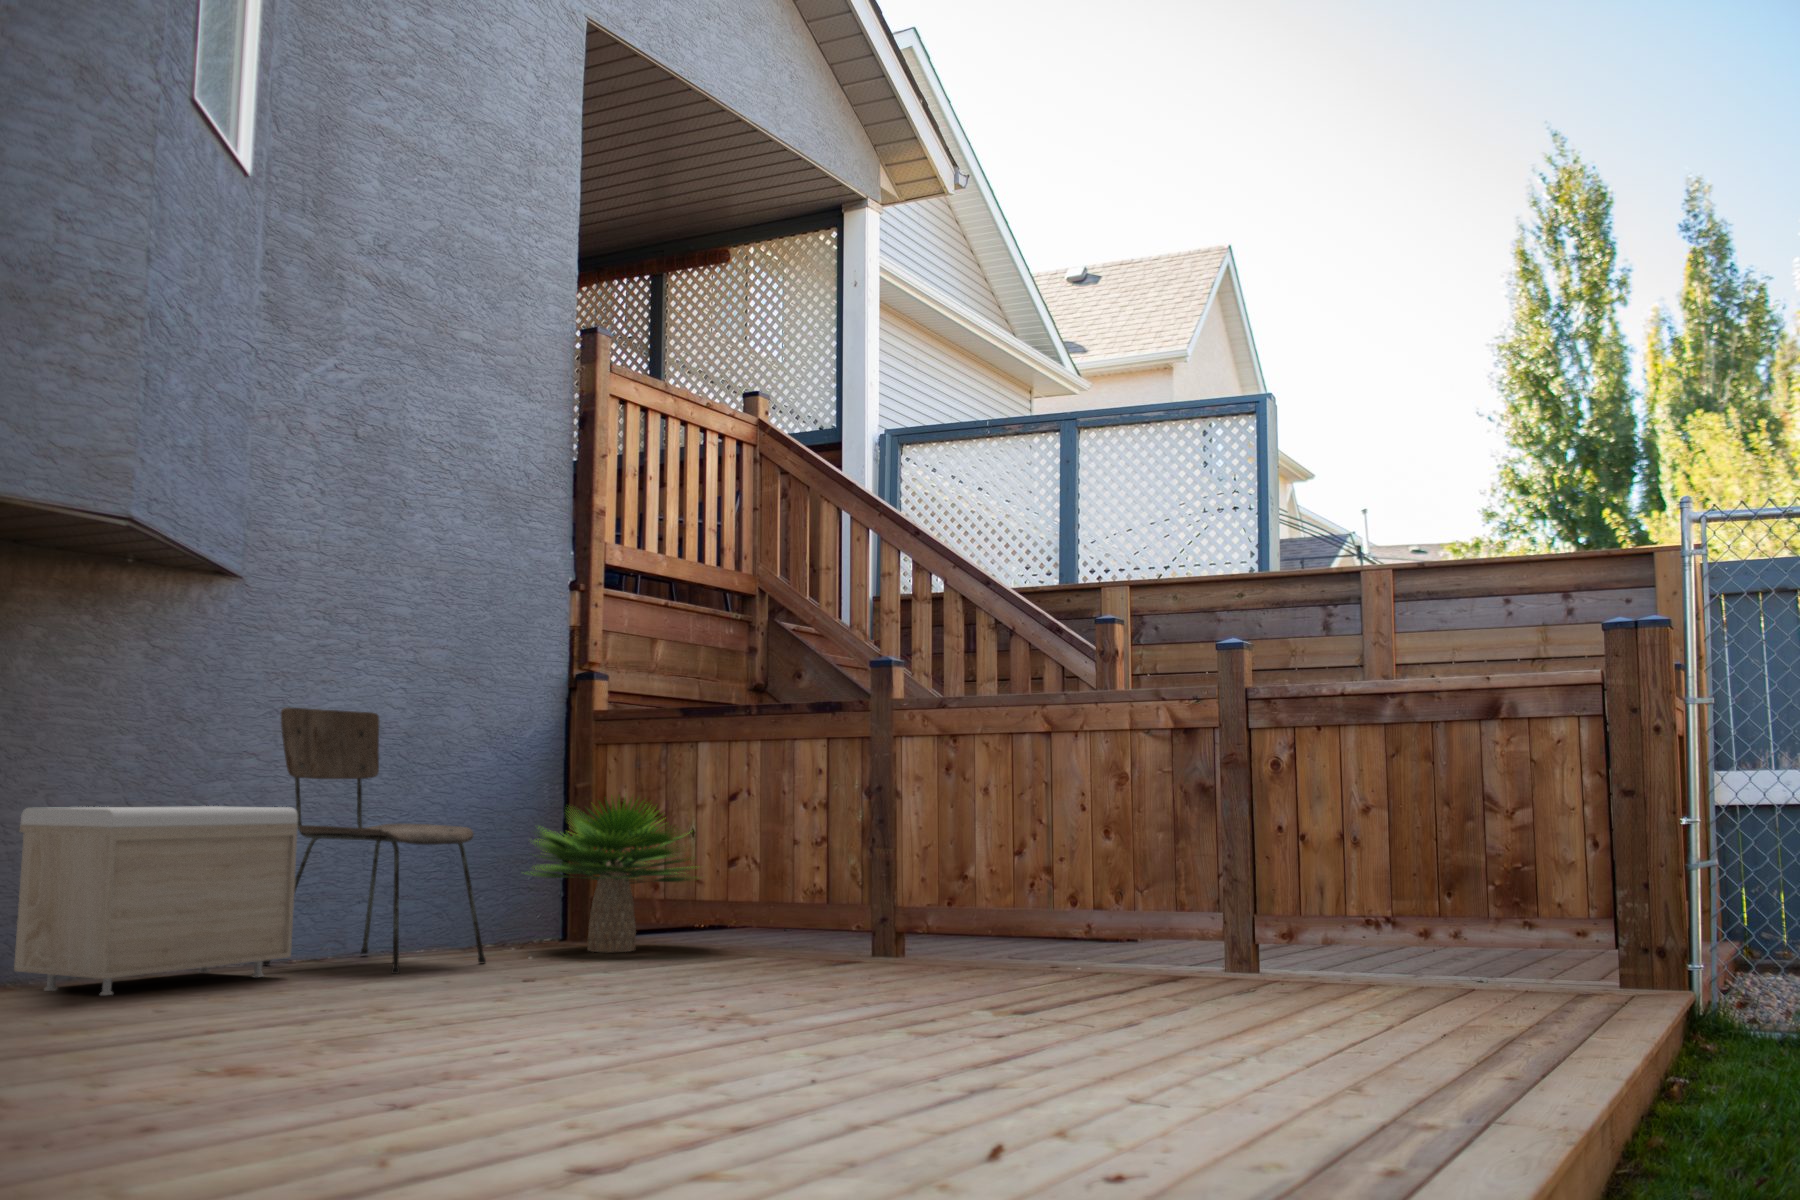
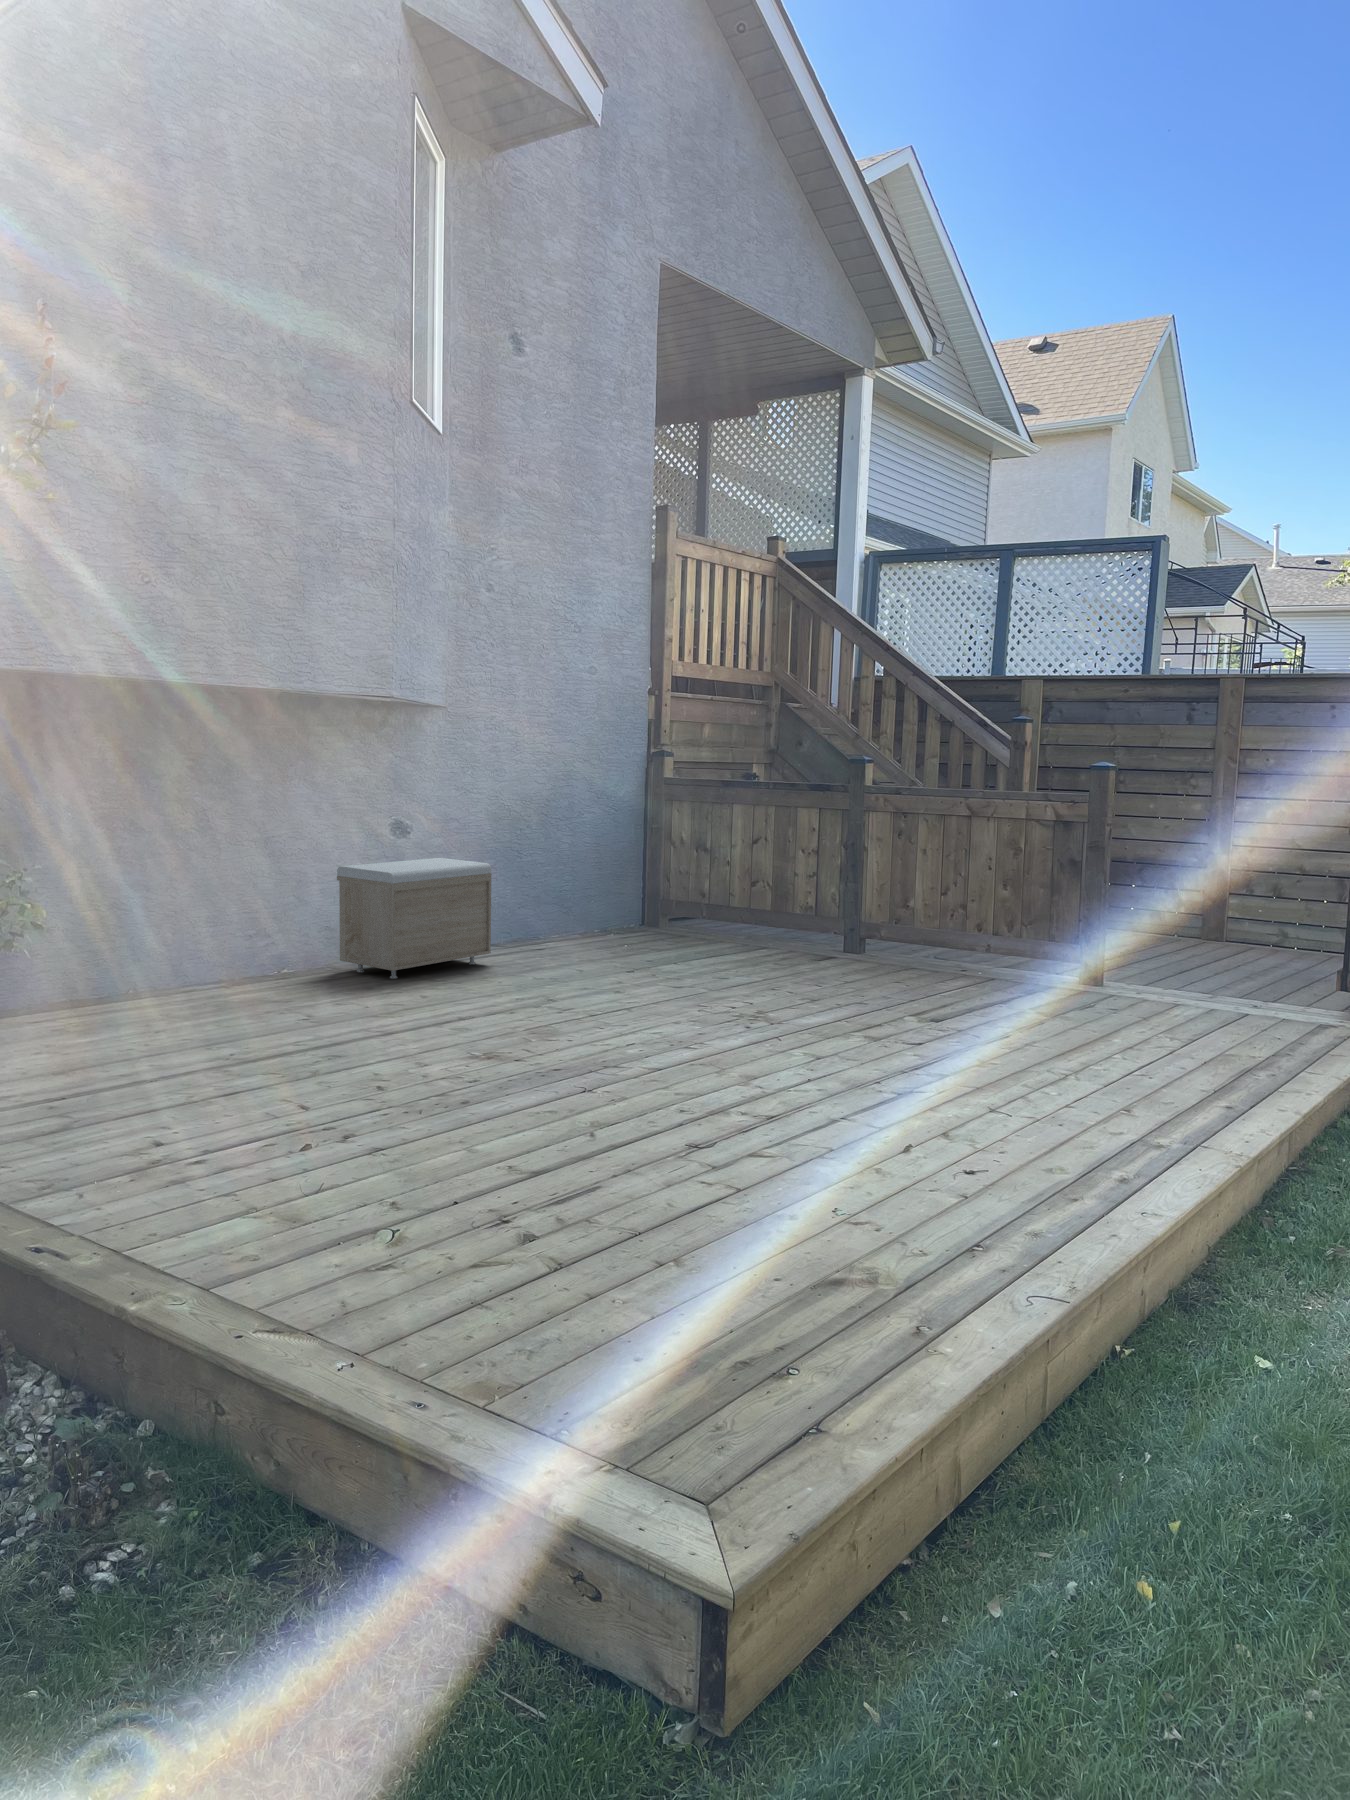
dining chair: present [262,707,486,974] -> none [469,791,603,965]
potted plant: present [531,795,695,952] -> none [619,846,738,946]

